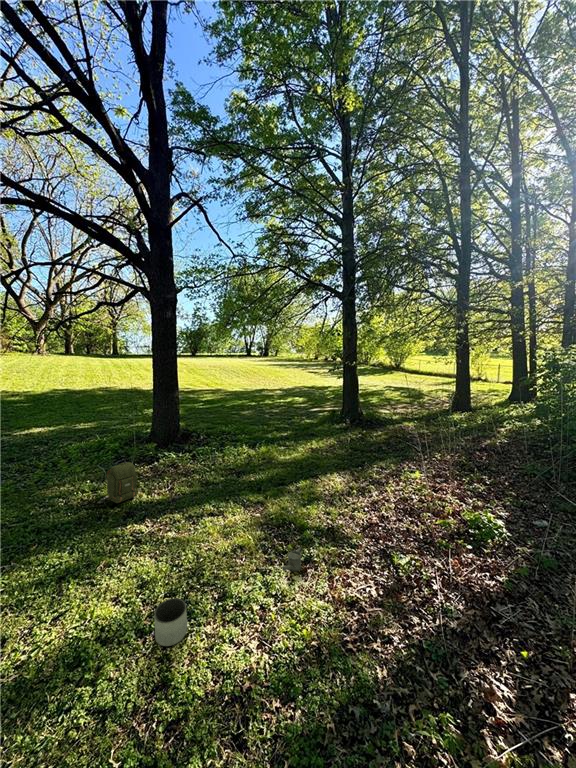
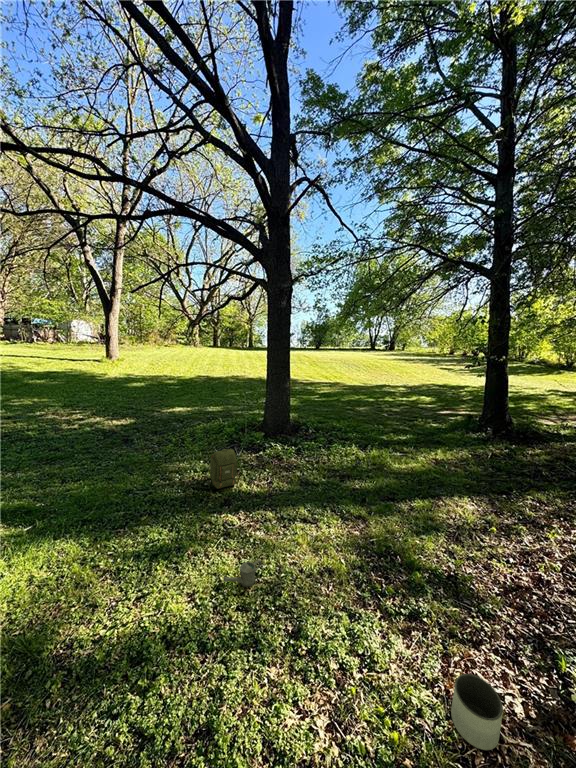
watering can: present [282,547,301,571] -> present [224,560,261,587]
planter: present [154,598,187,646] -> present [451,674,503,750]

